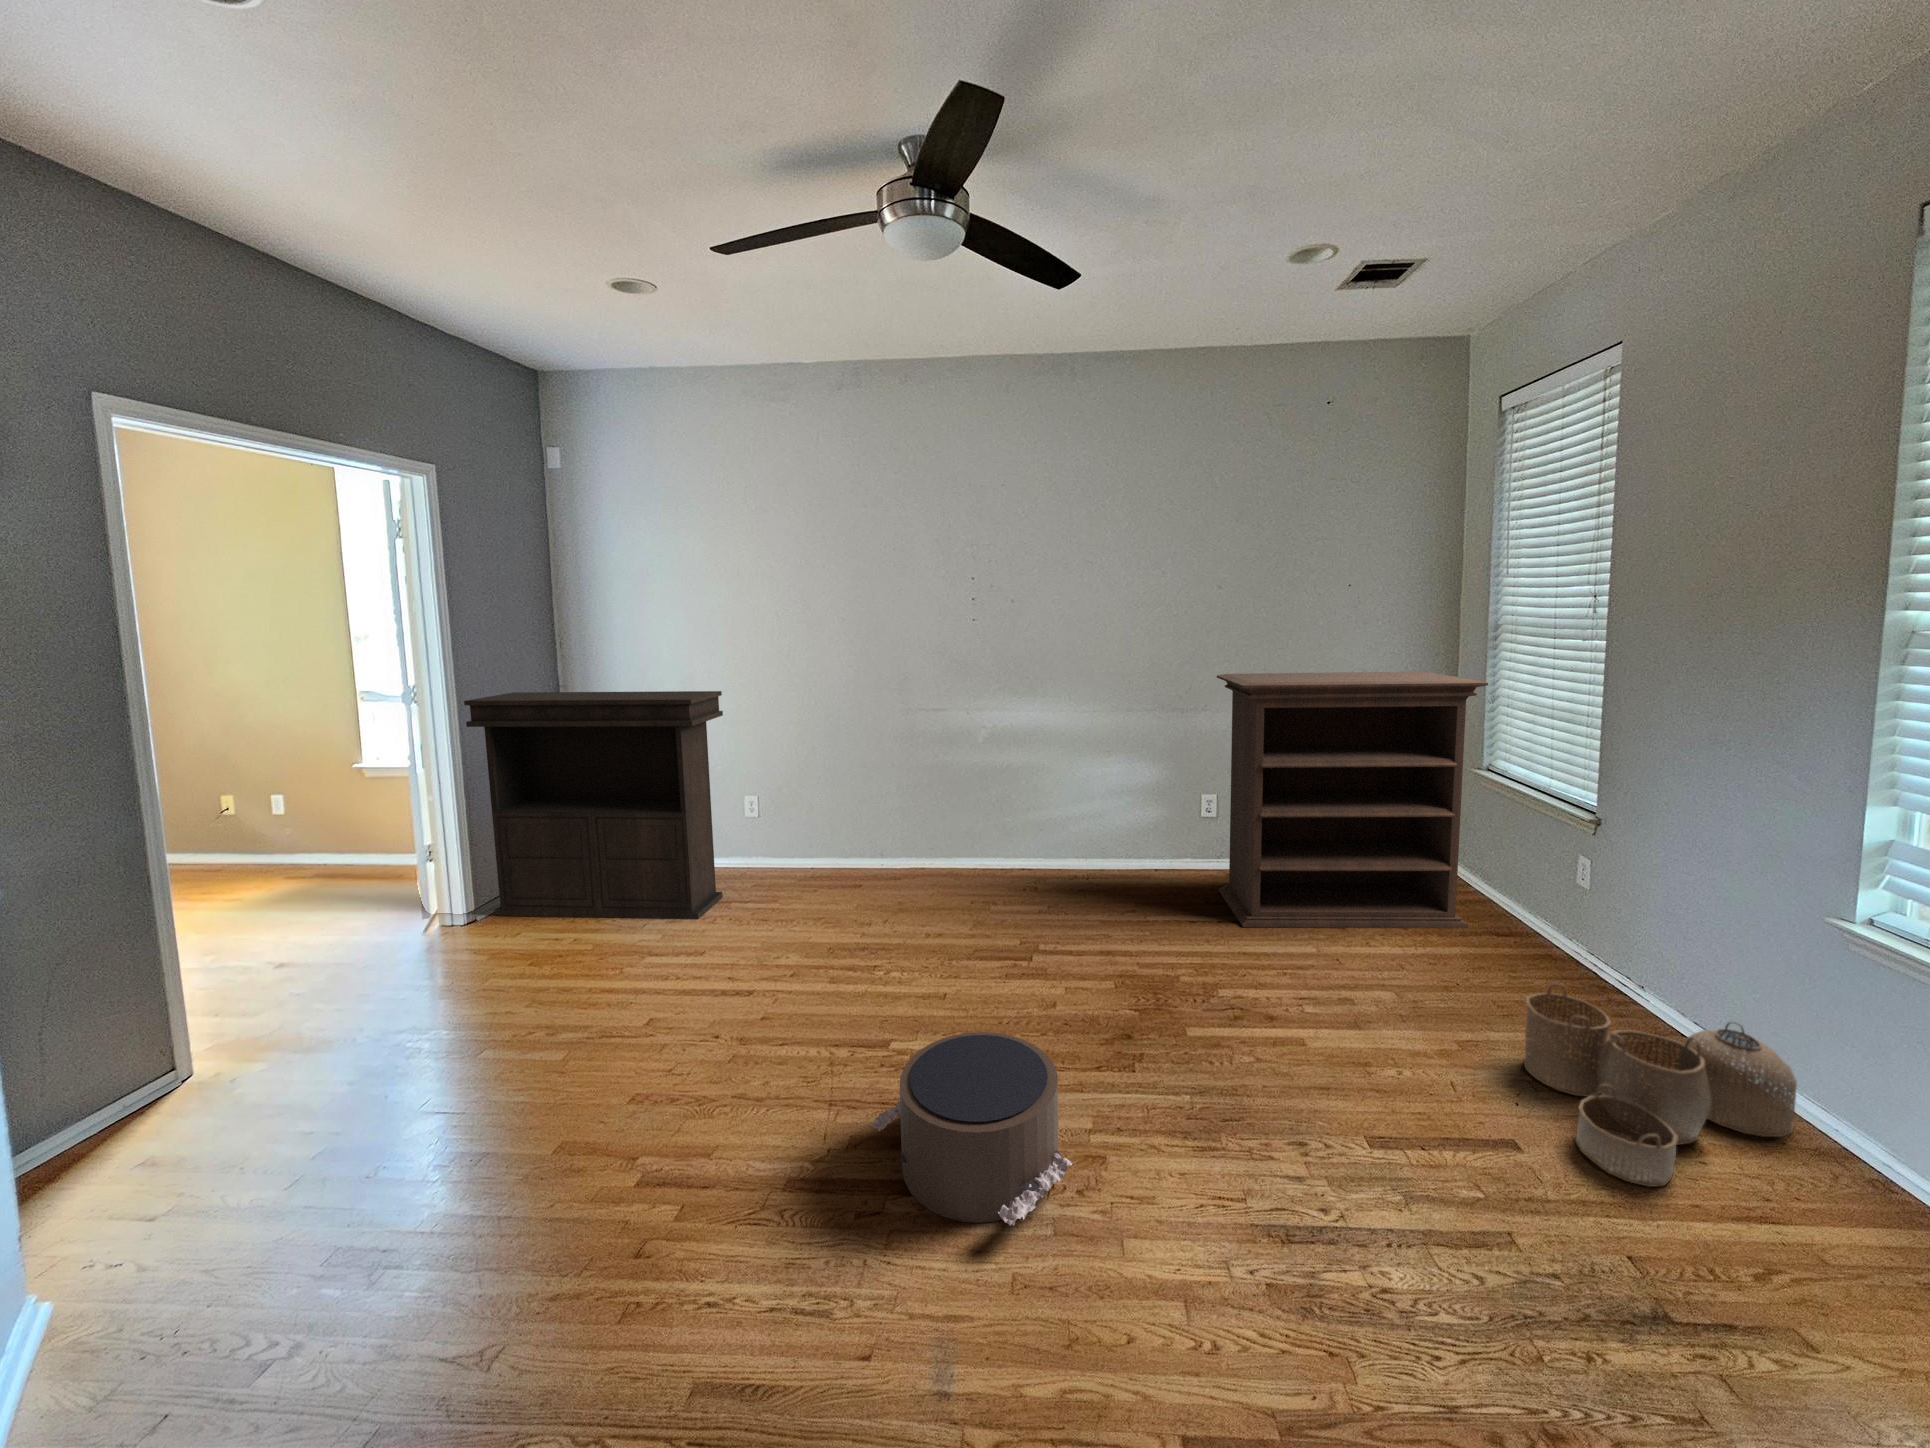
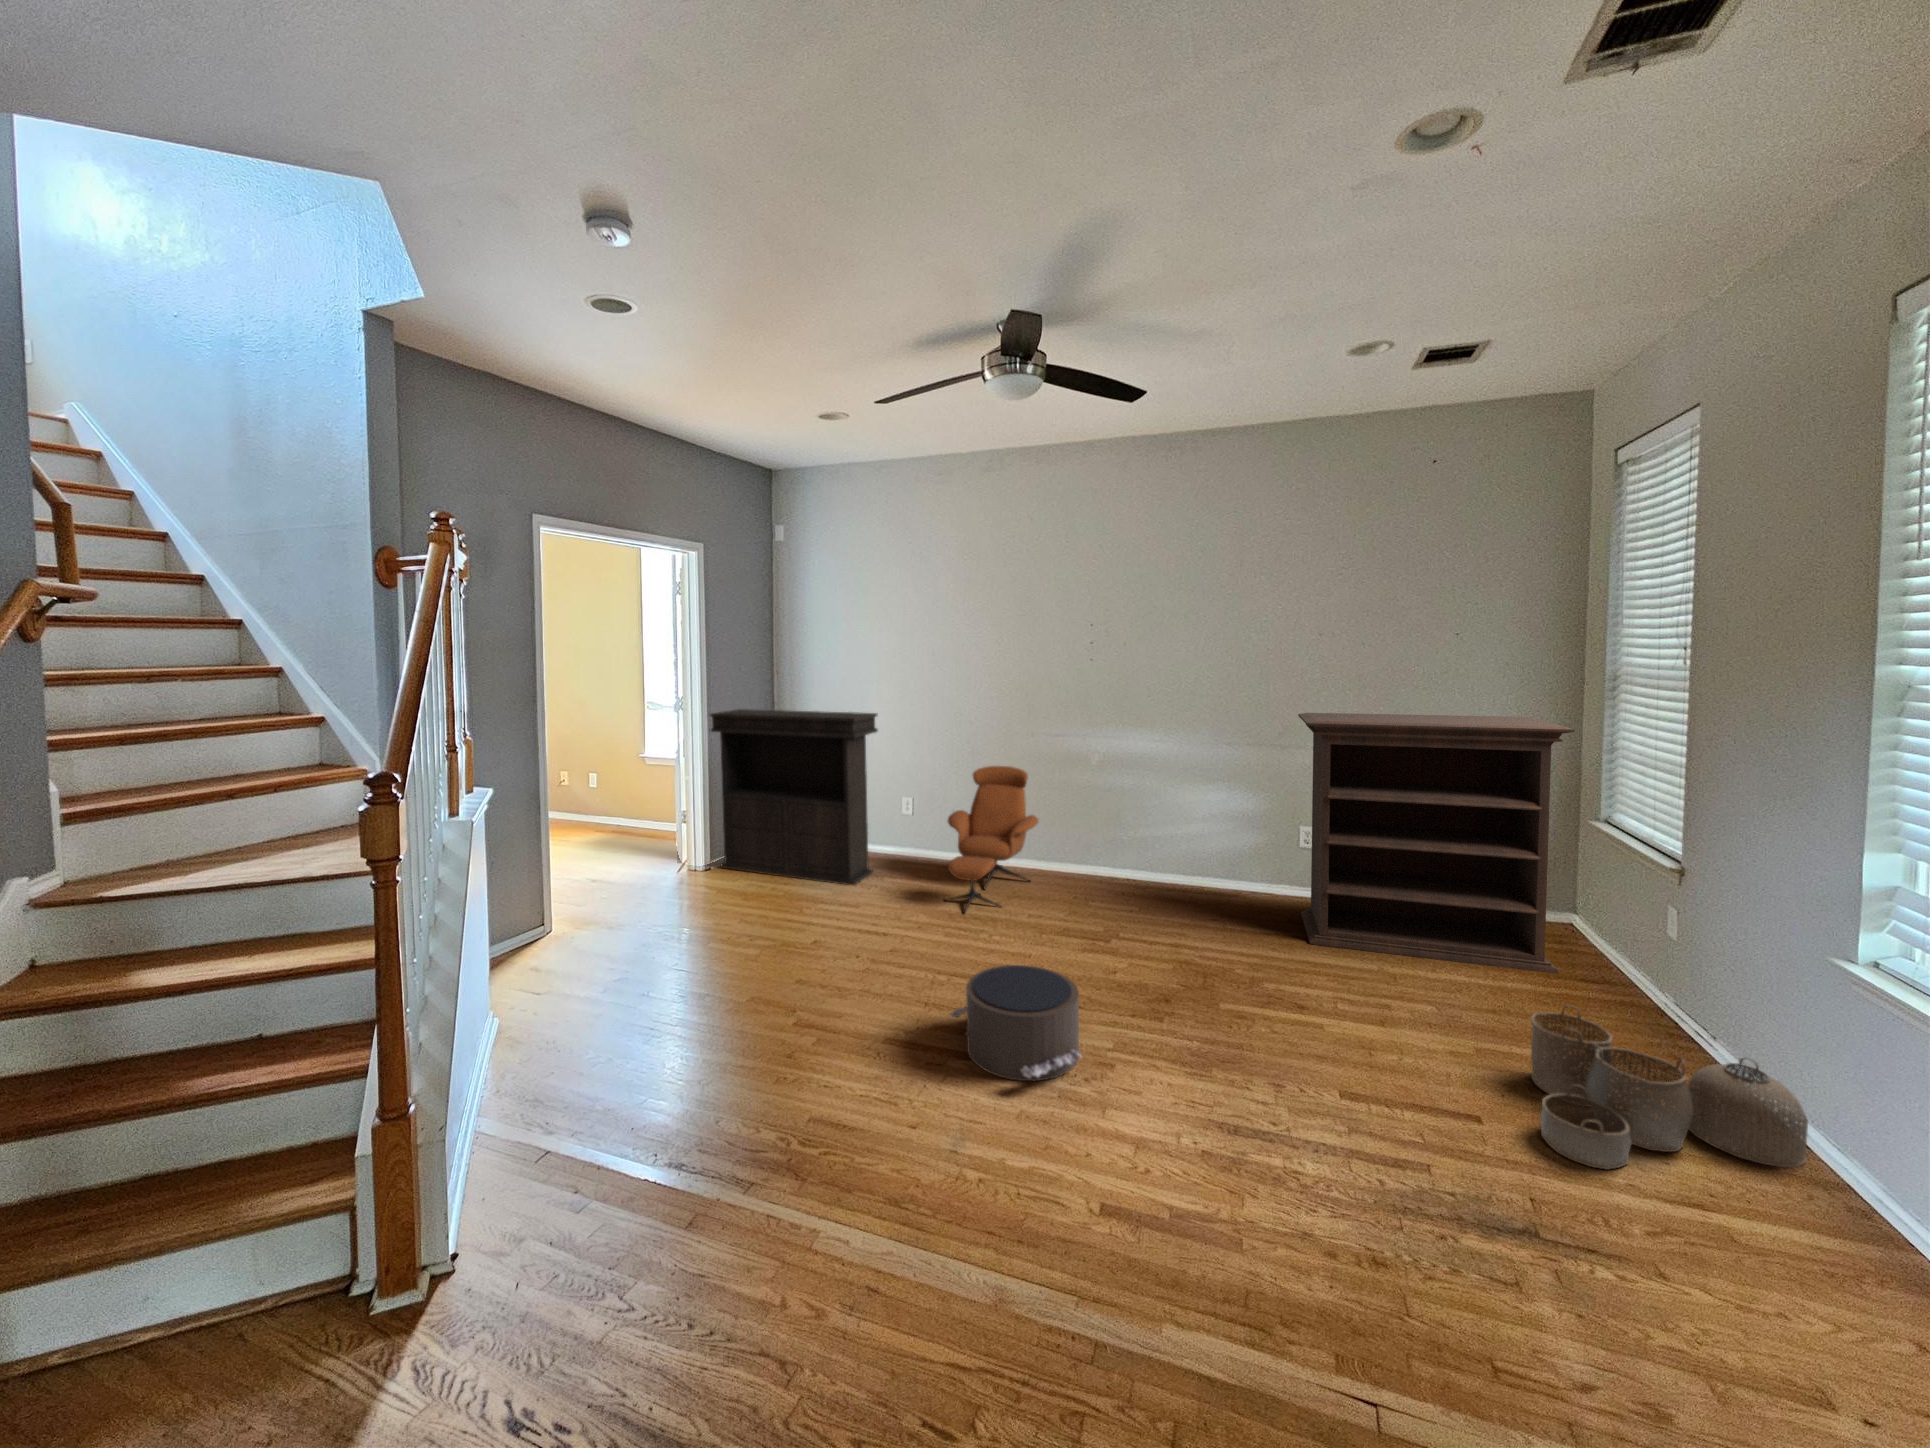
lounge chair: none [820,749,932,944] -> present [946,766,1039,914]

